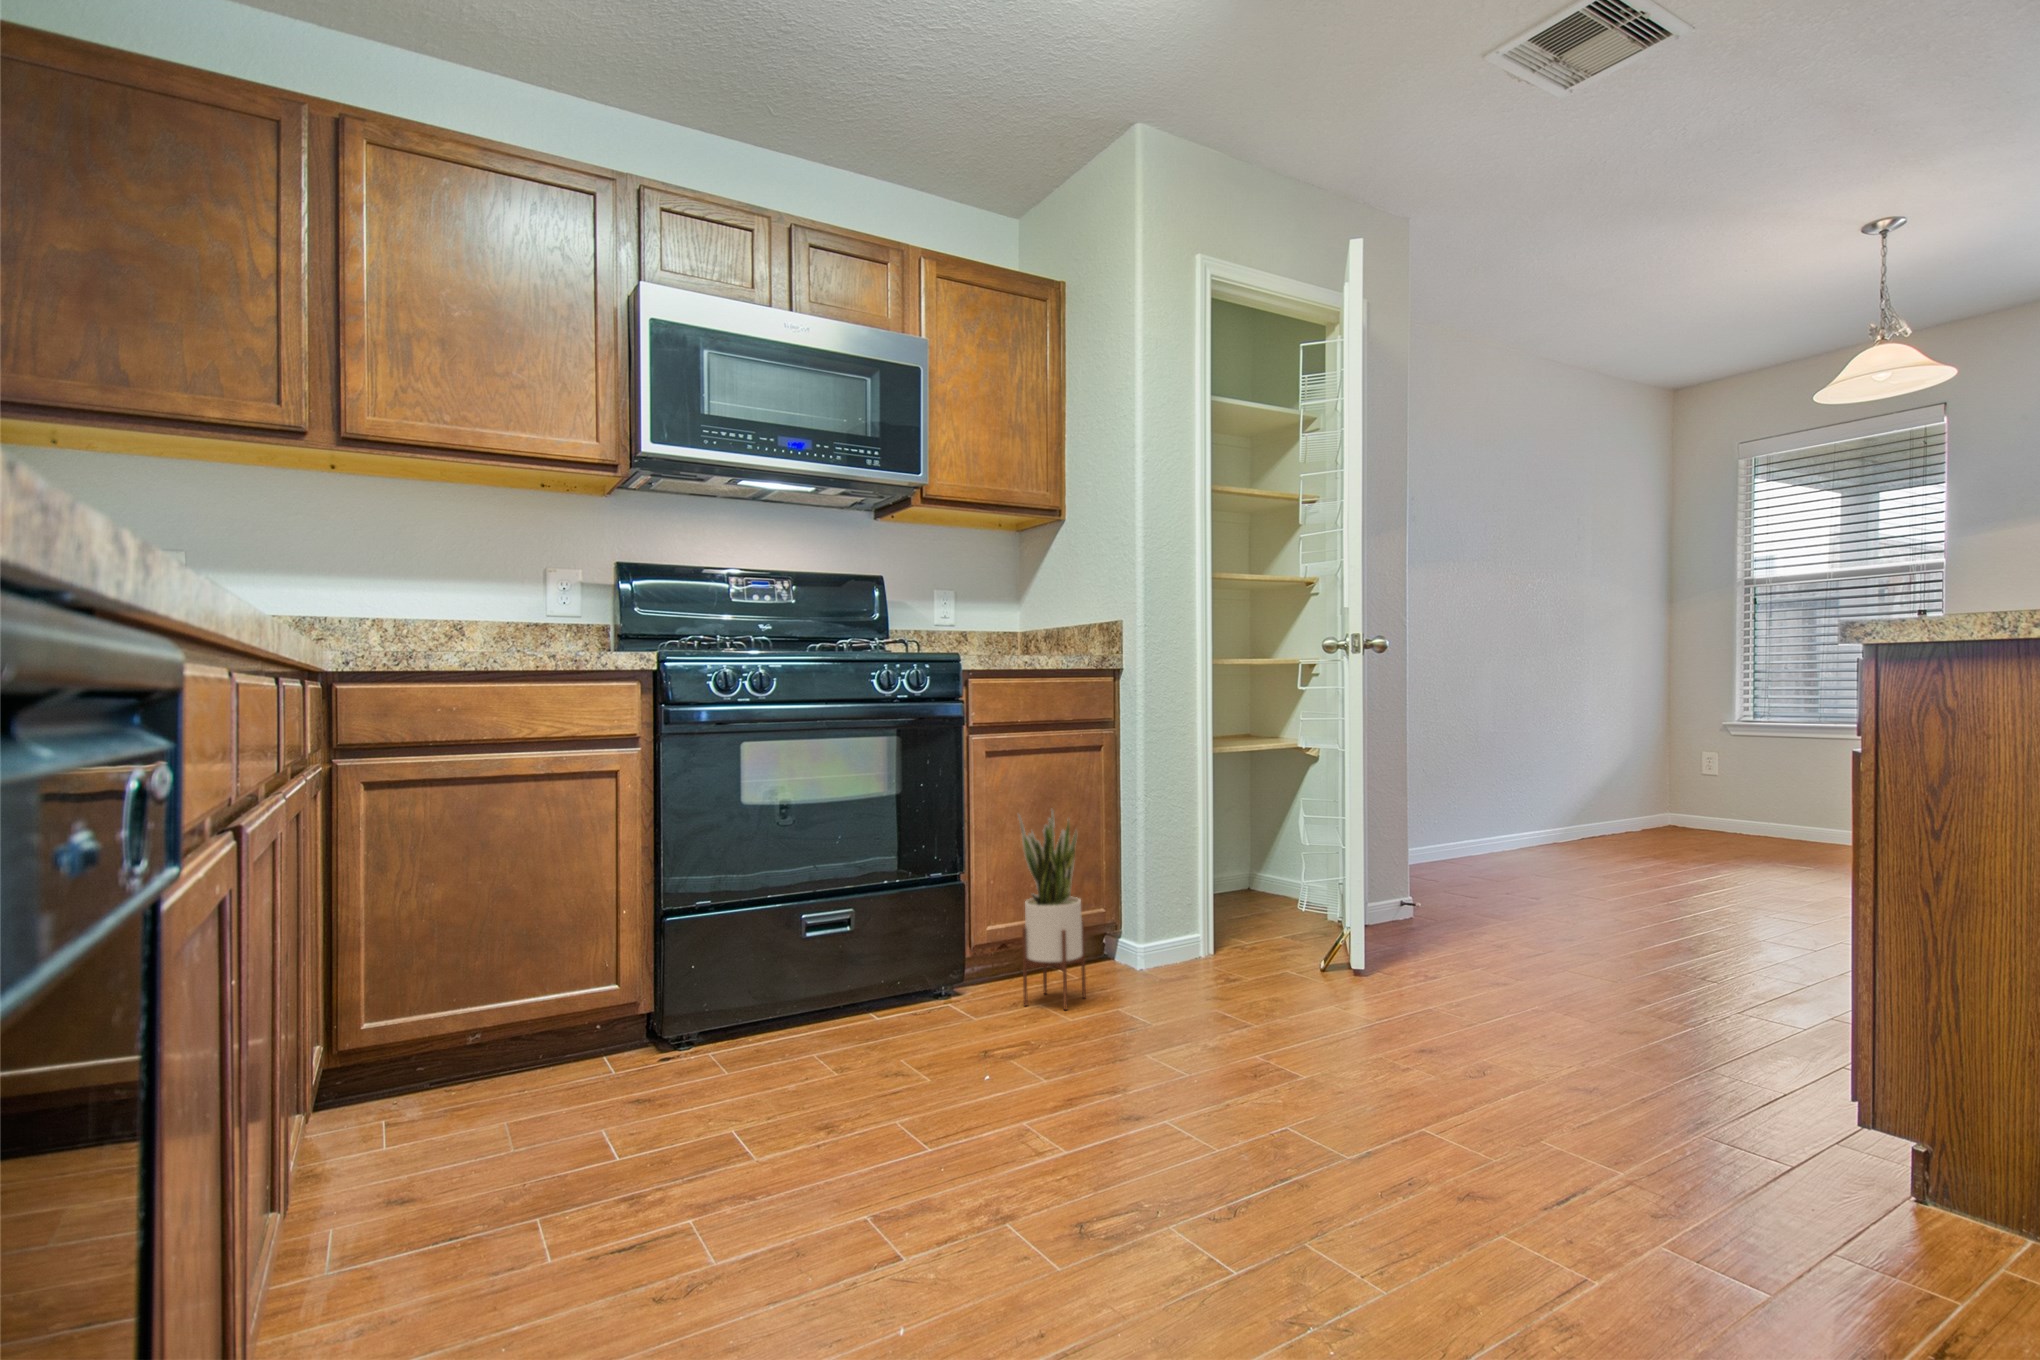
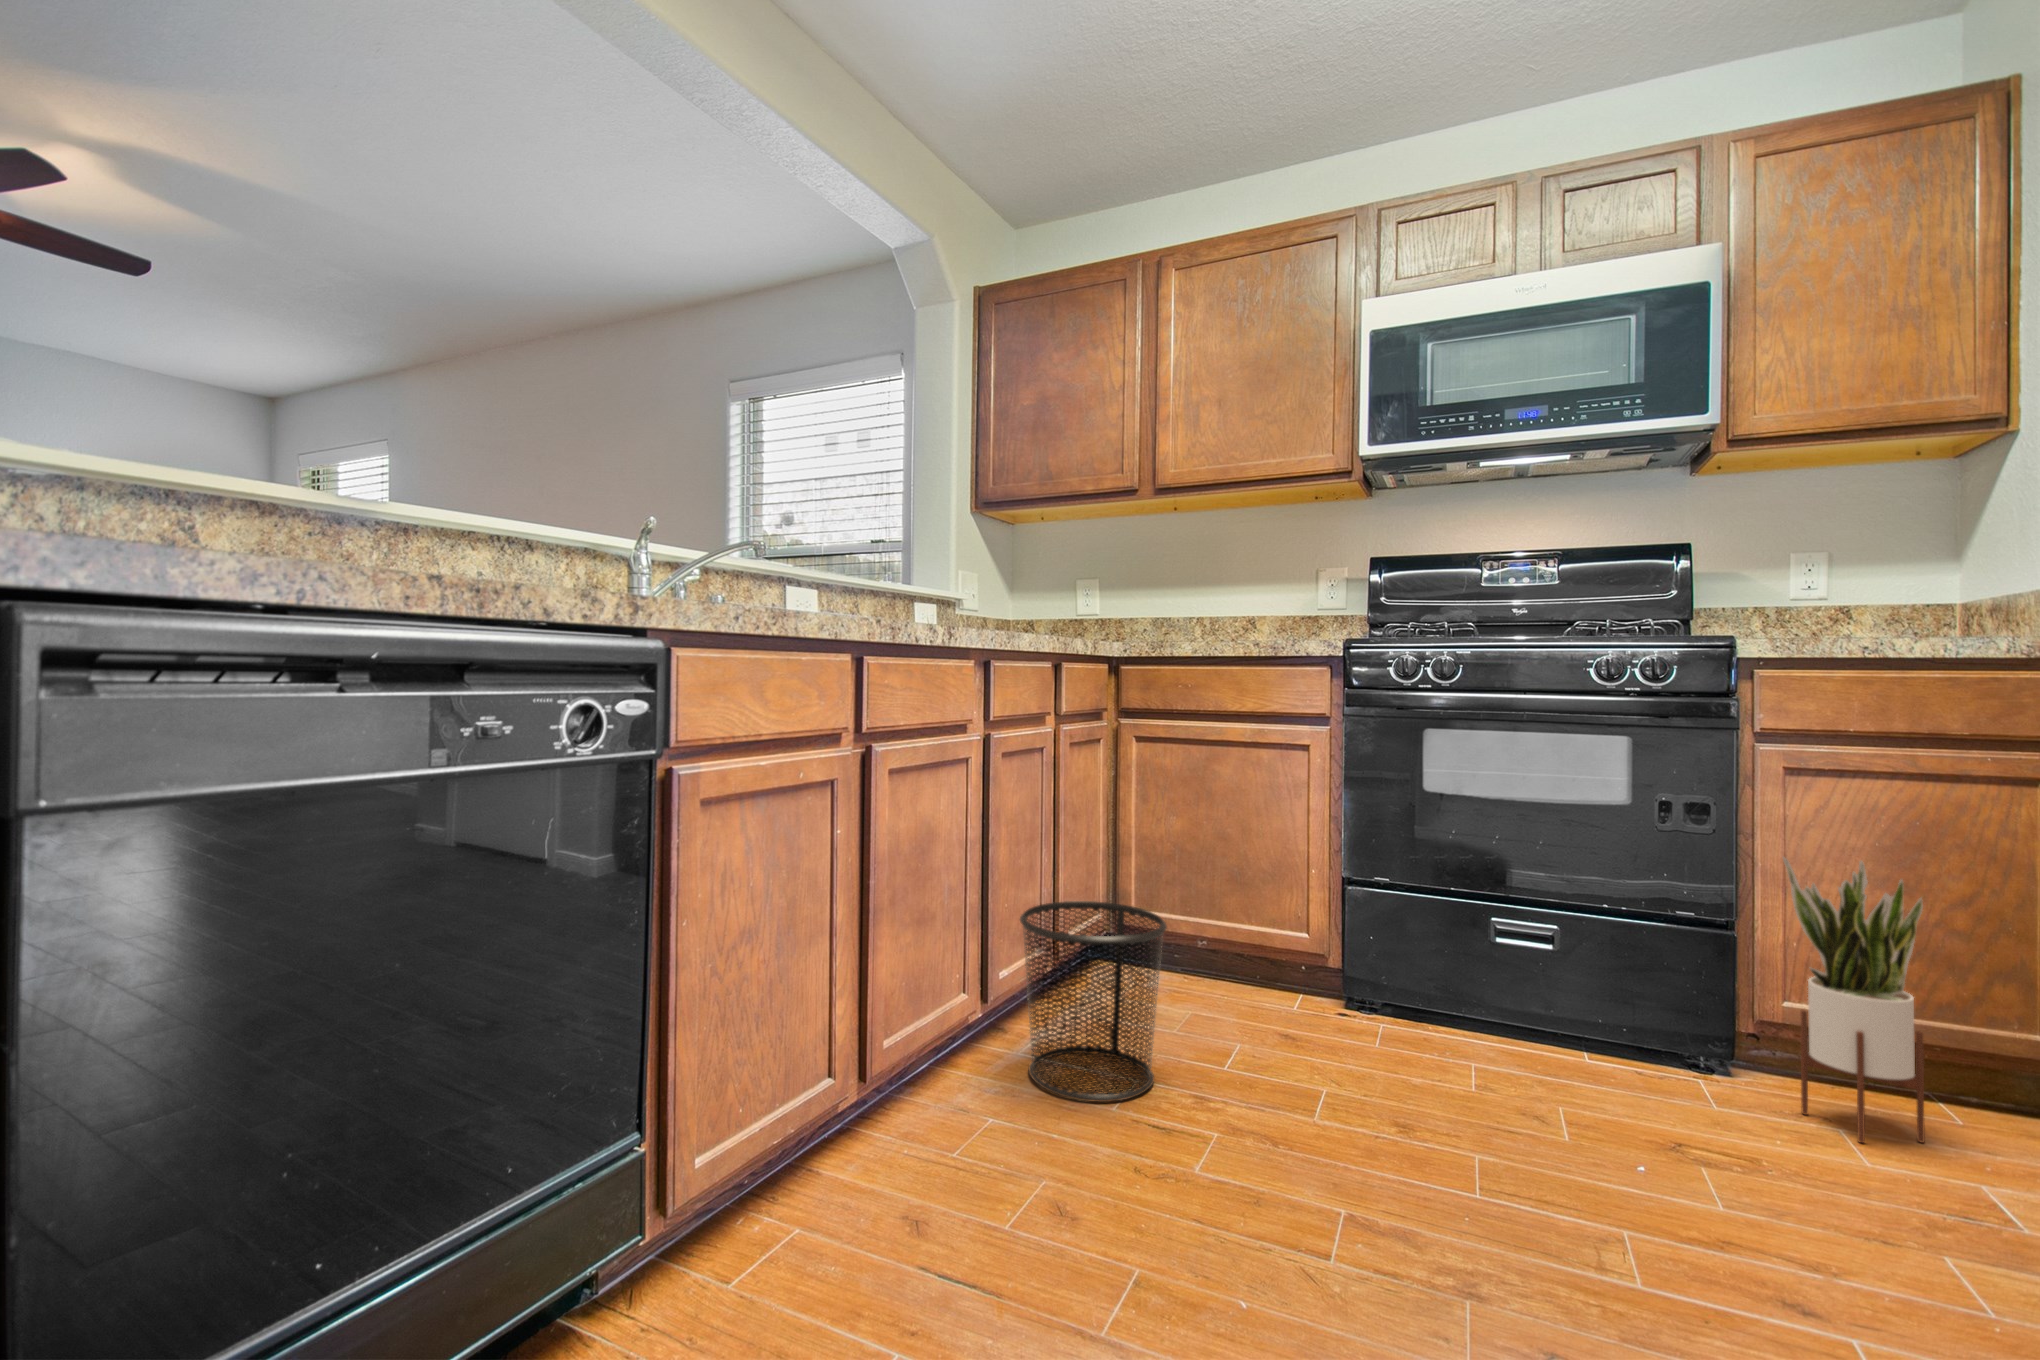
waste bin: none [377,991,605,1280] -> present [1020,901,1167,1102]

